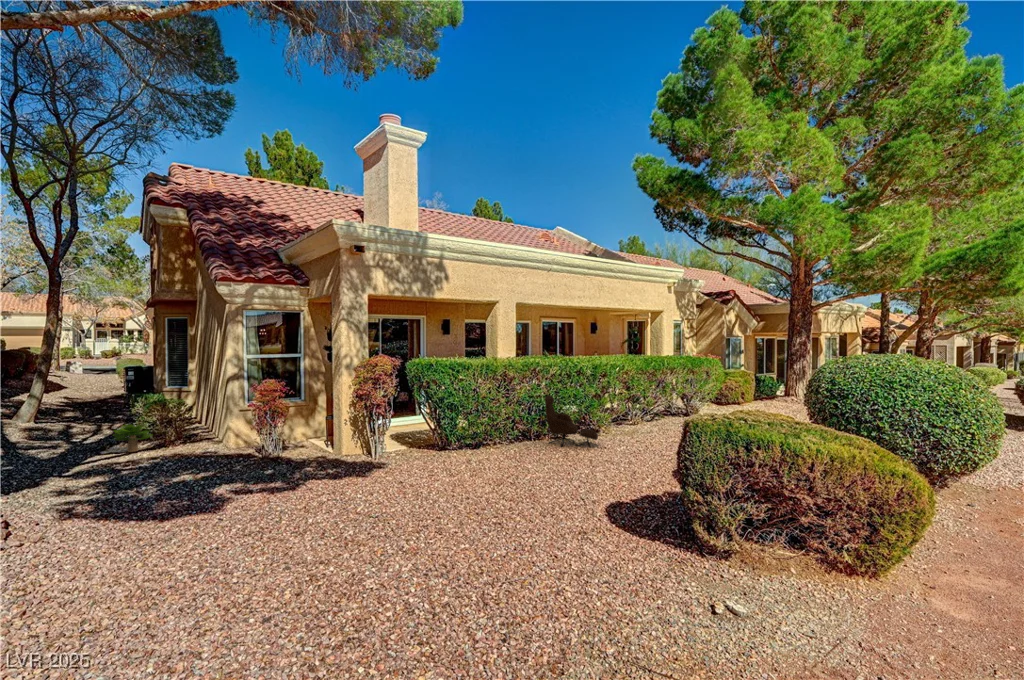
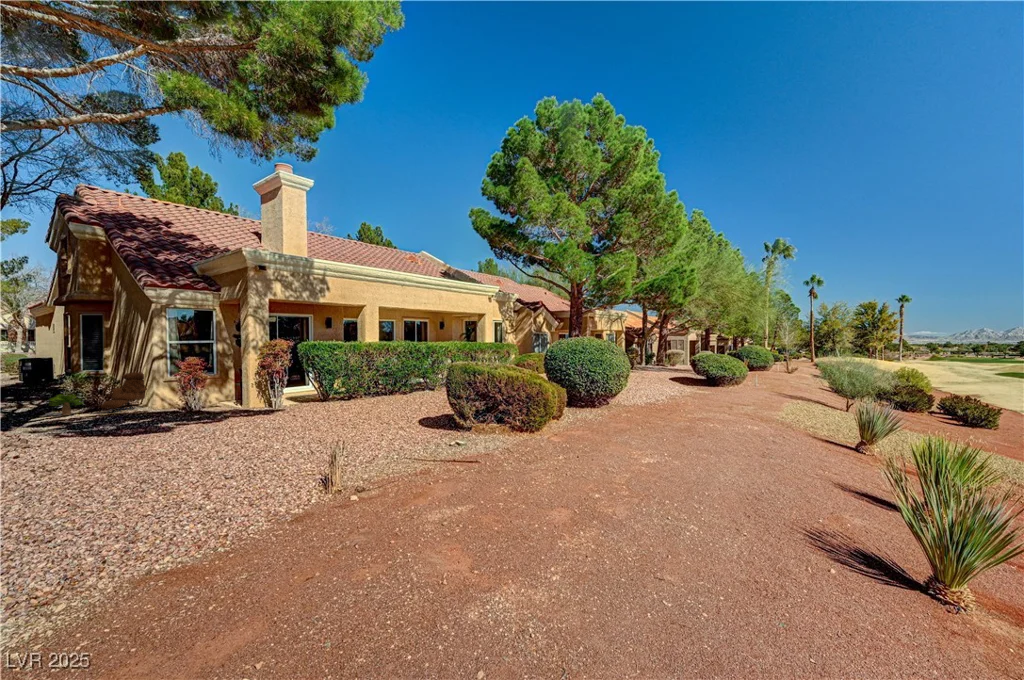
lounge chair: present [545,395,598,447] -> present [101,372,147,412]

